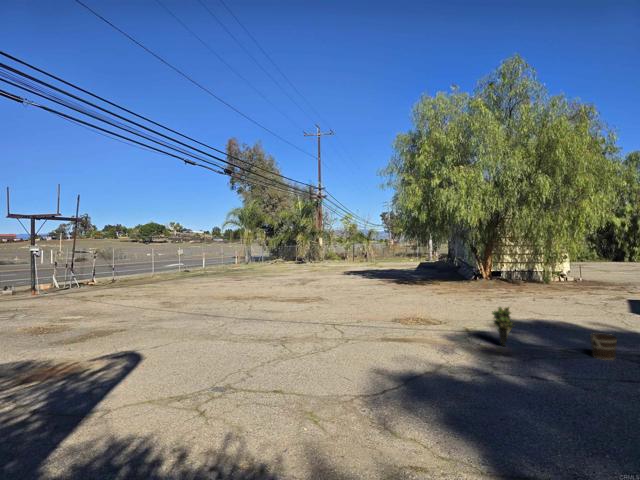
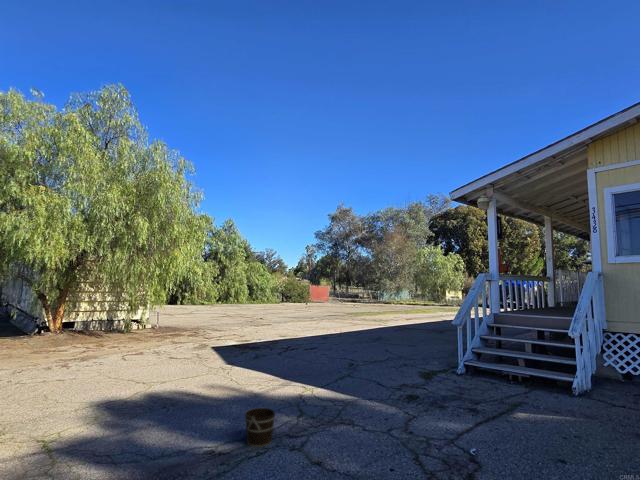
potted plant: present [492,307,514,346] -> none [104,392,143,466]

